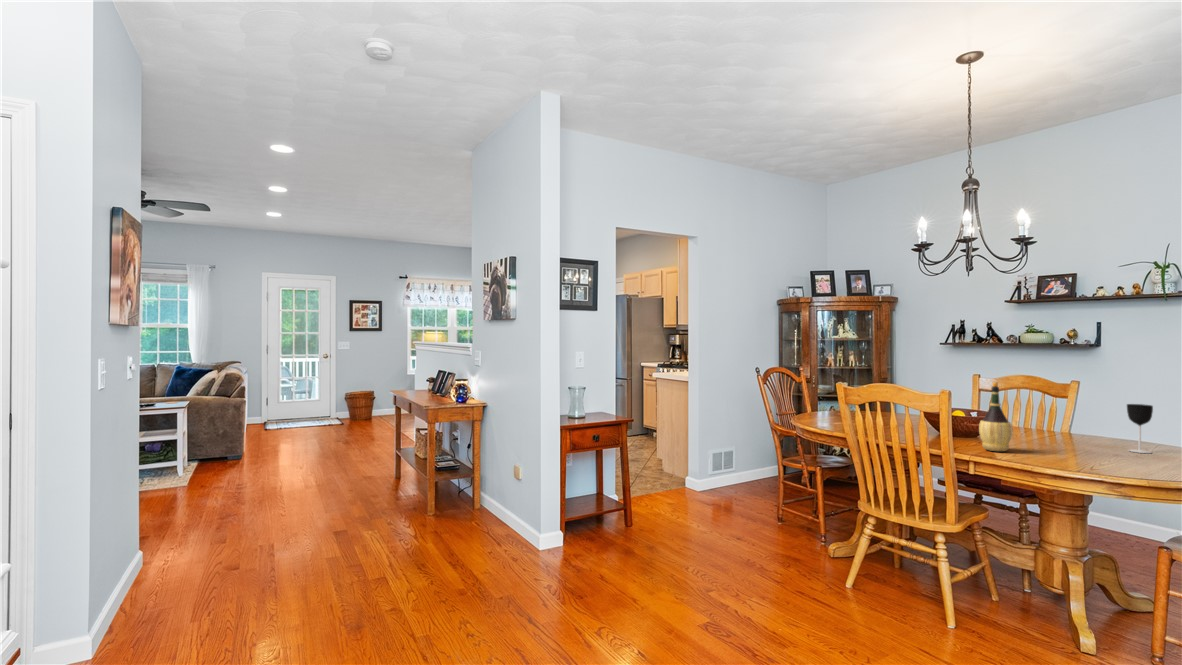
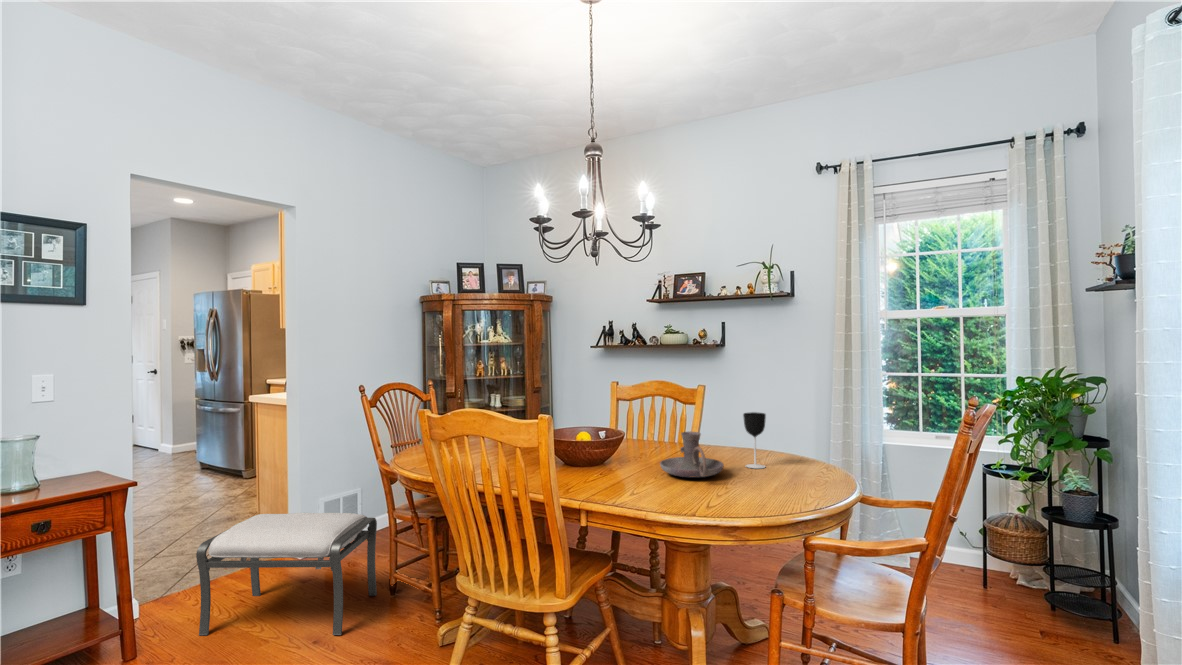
wine bottle: present [979,382,1013,451] -> none [597,398,633,488]
candle holder: none [1036,415,1104,452] -> present [660,432,724,477]
ottoman: none [659,453,768,539] -> present [196,513,377,635]

